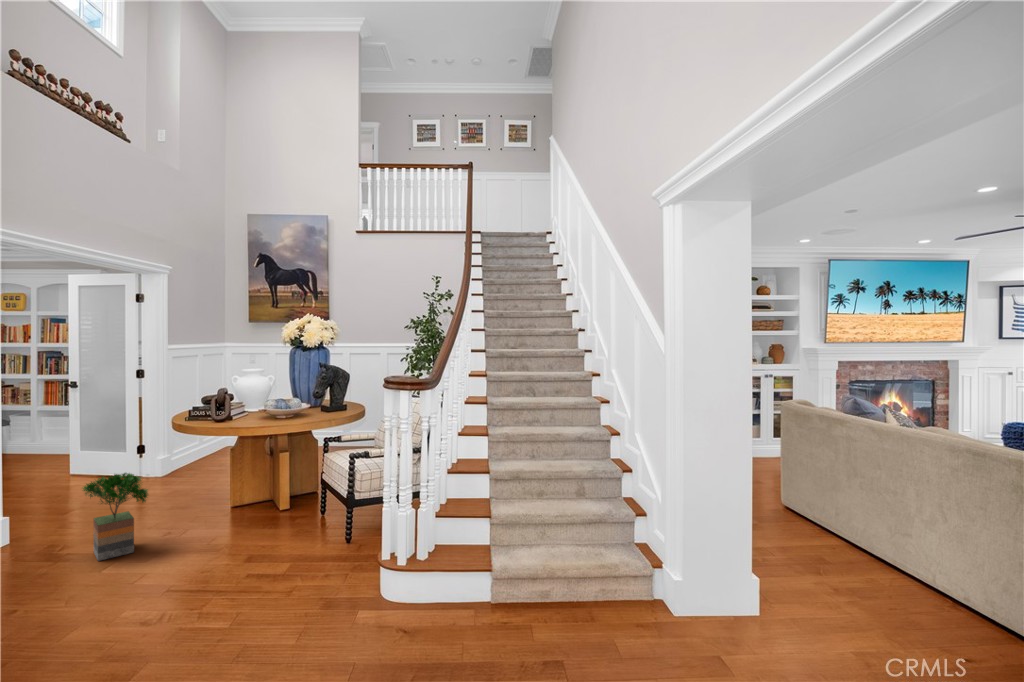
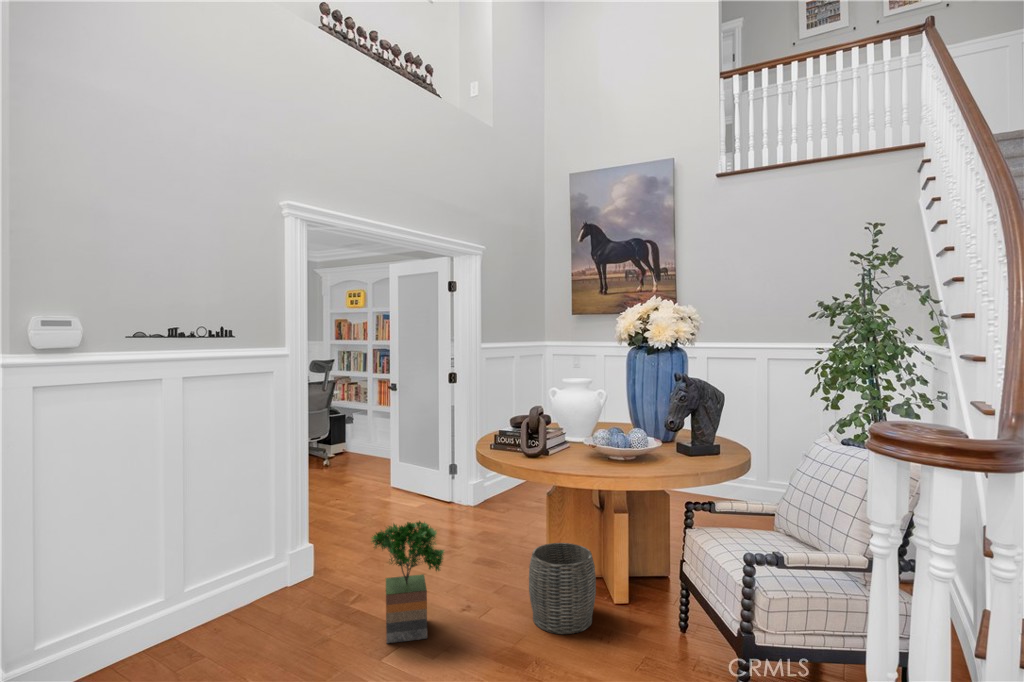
woven basket: none [216,476,266,532] -> present [529,543,596,634]

